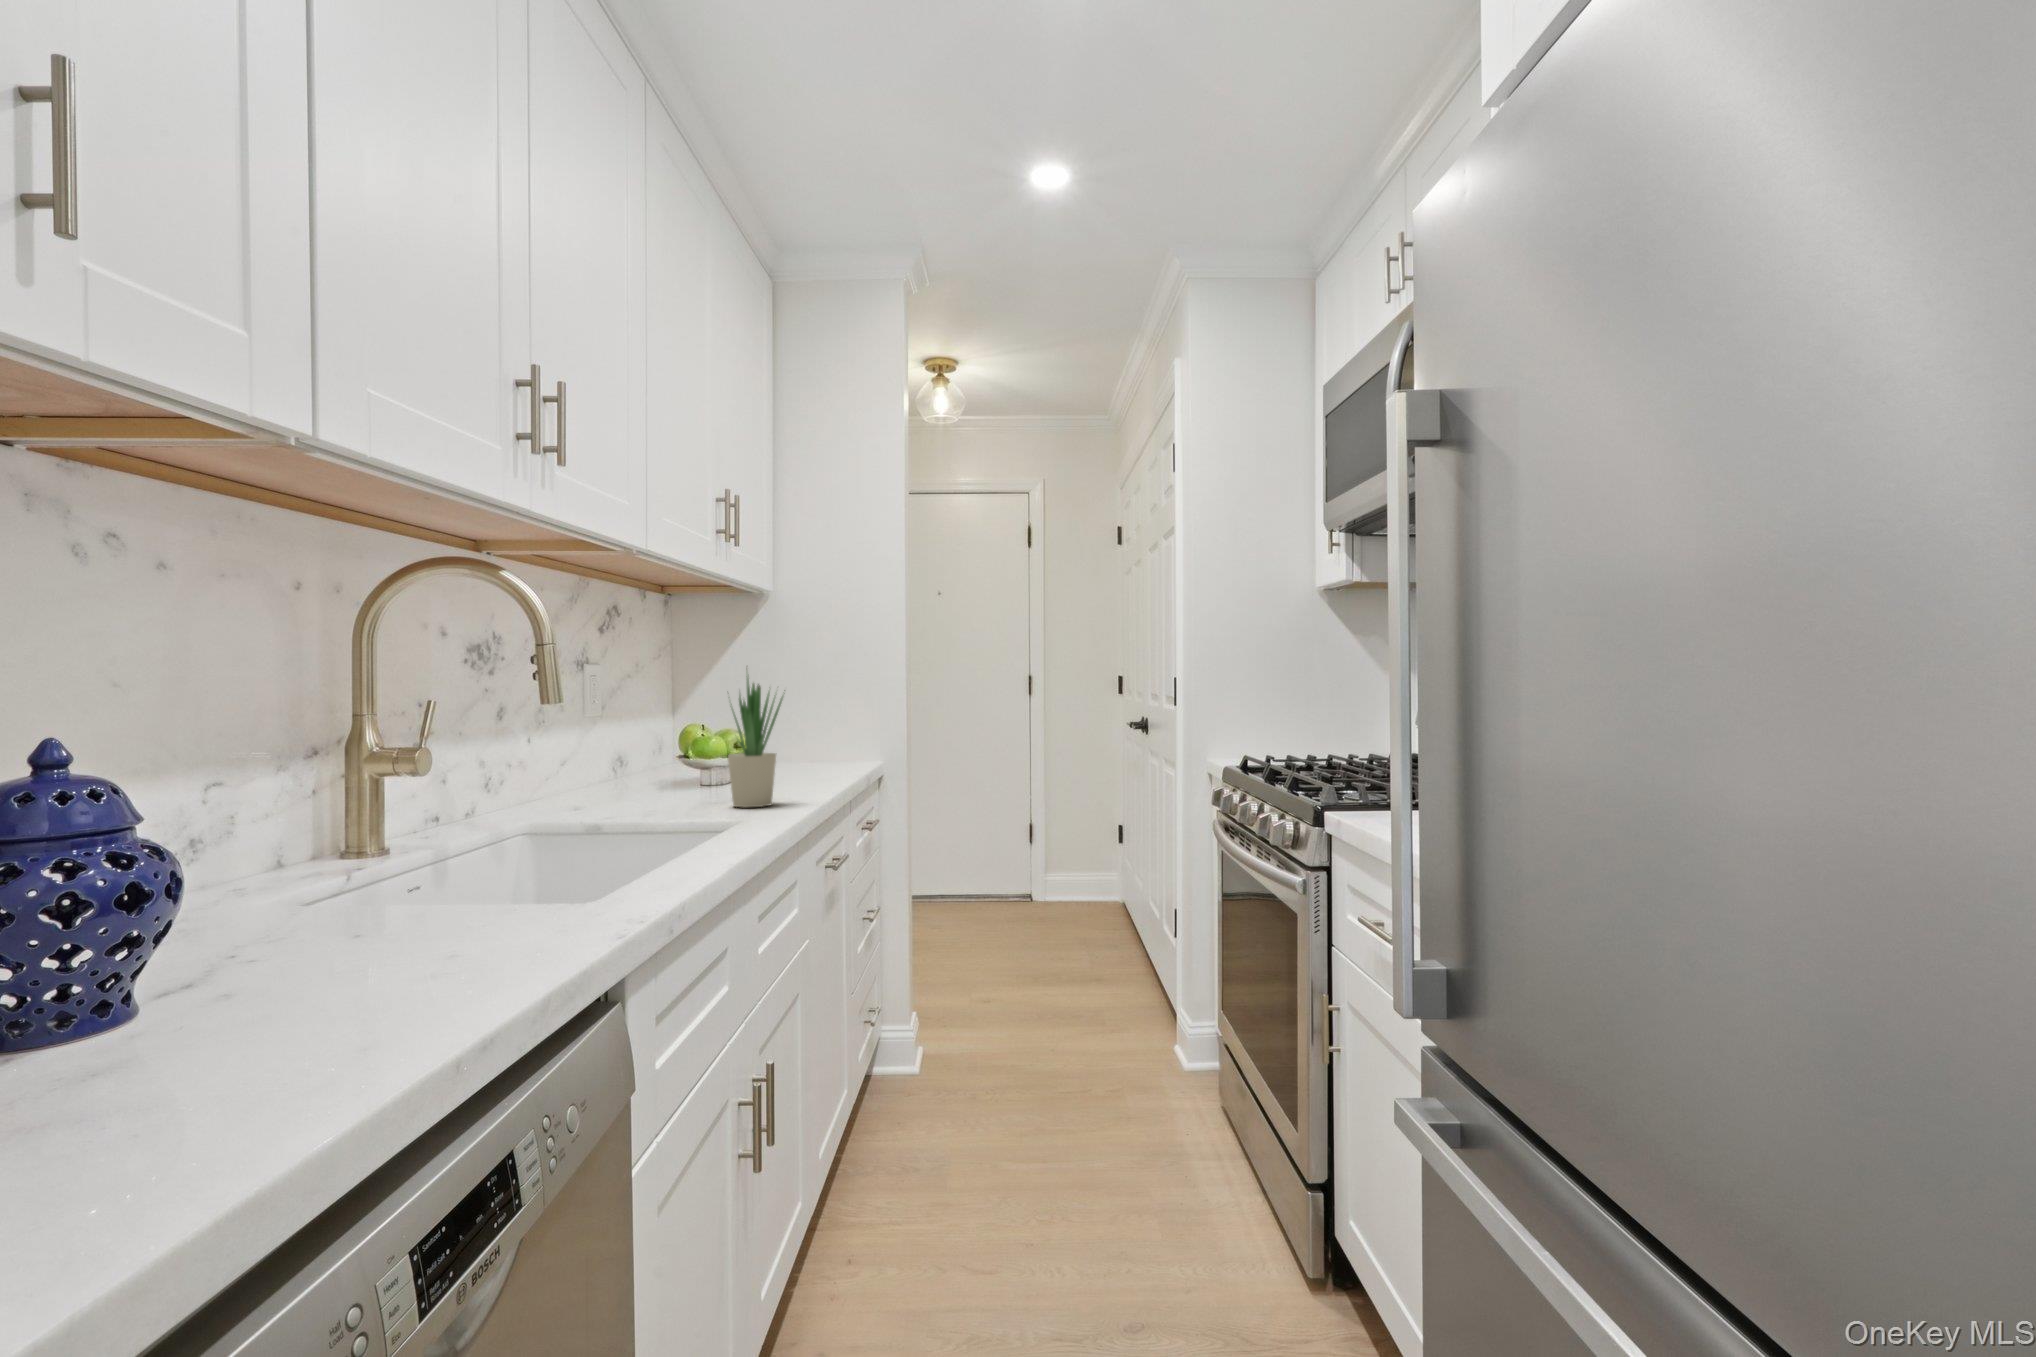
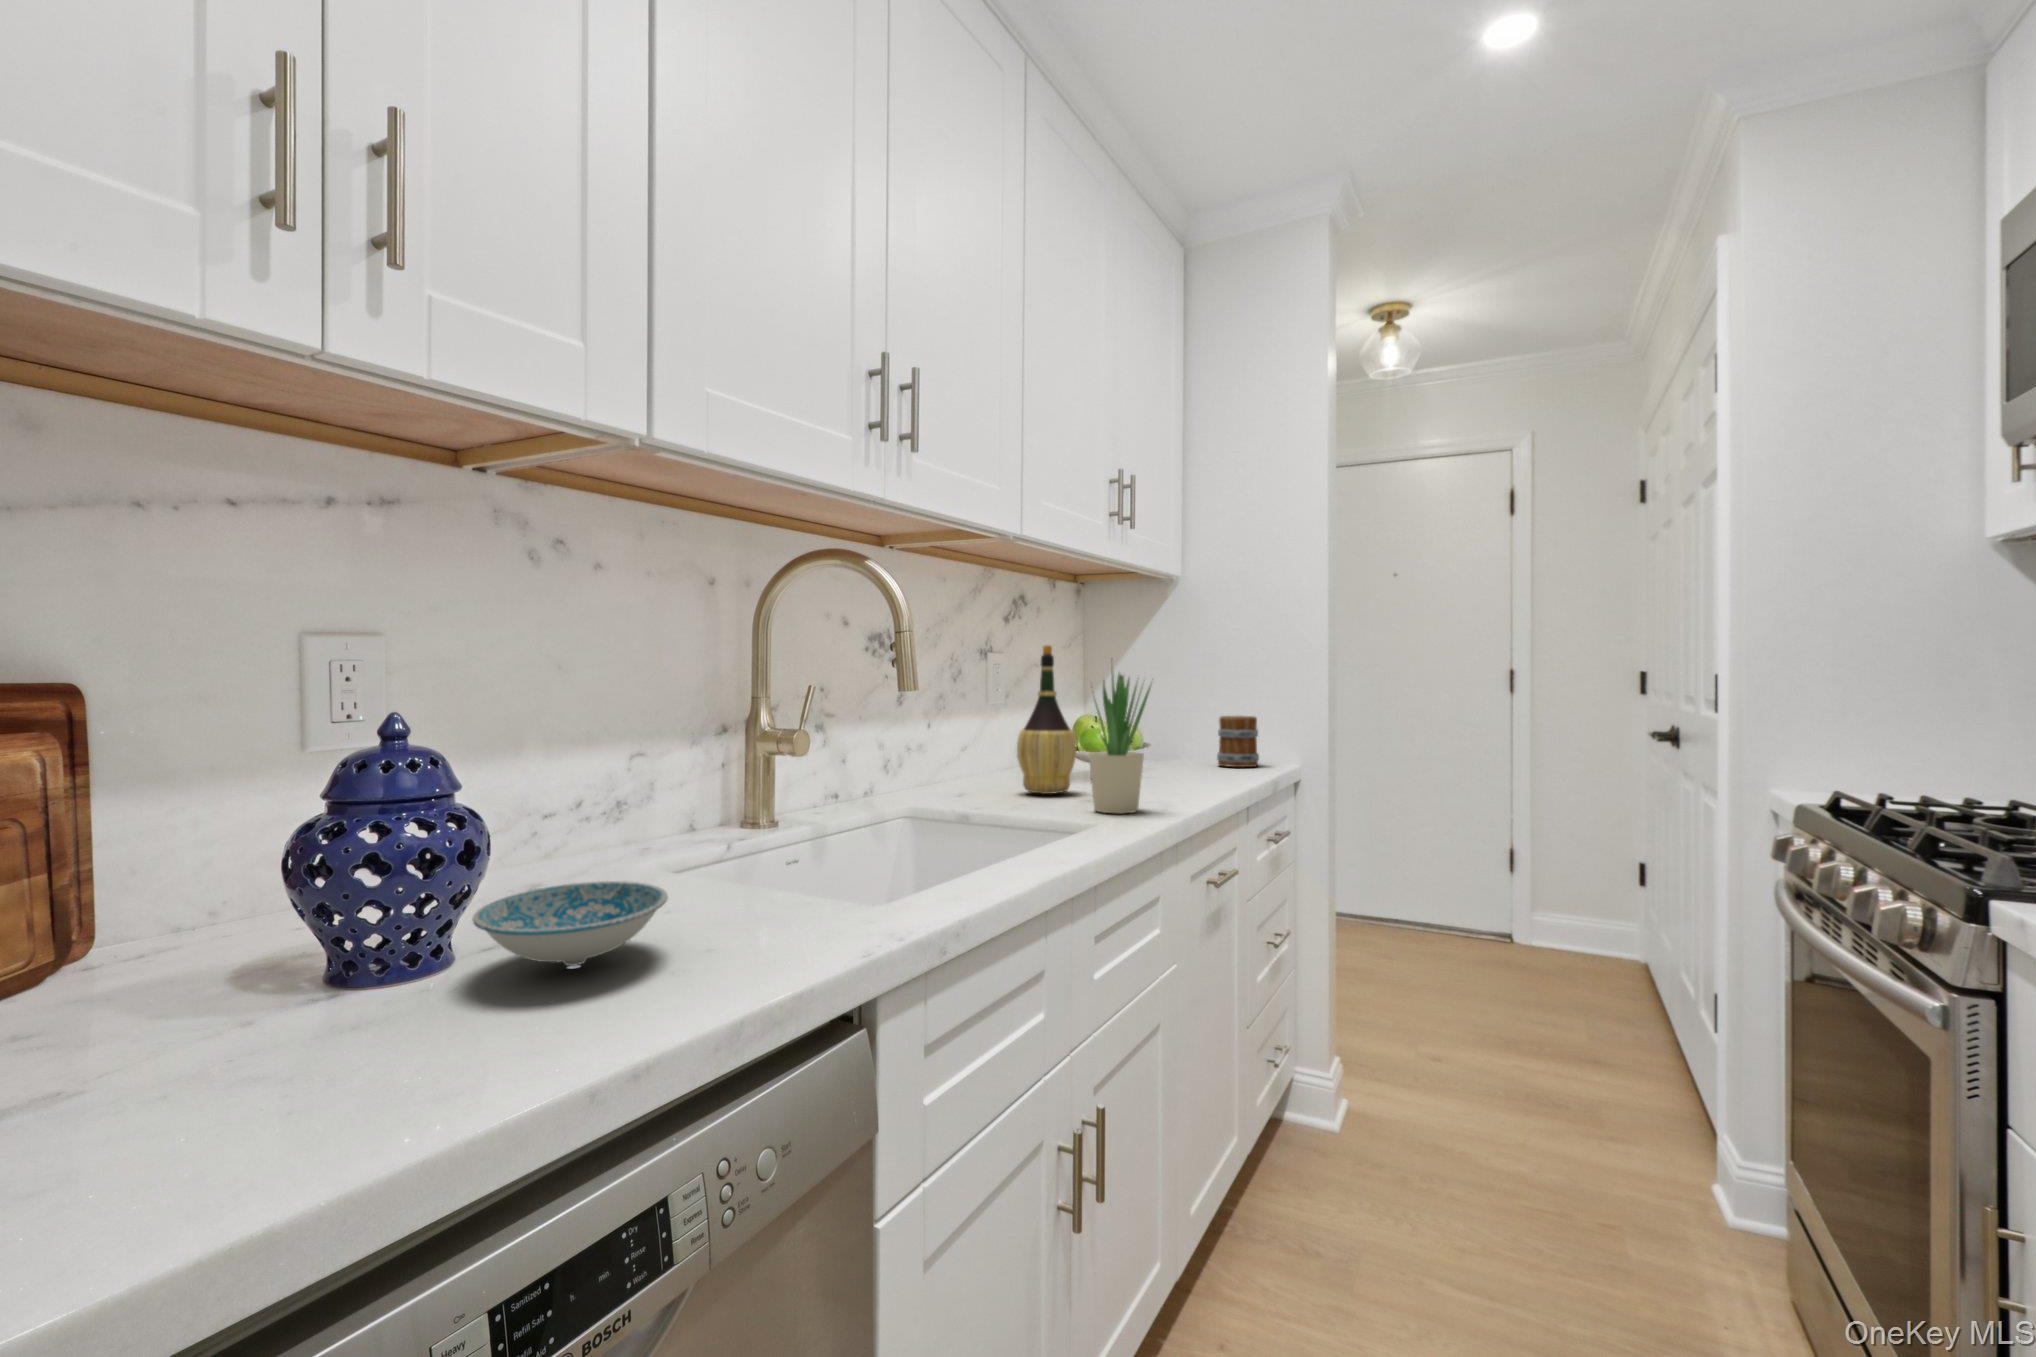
wine bottle: none [640,657,700,797] -> present [1017,645,1076,794]
mug: none [806,710,844,764] -> present [1217,716,1259,767]
ceramic bowl: none [294,885,479,959] -> present [473,881,668,966]

